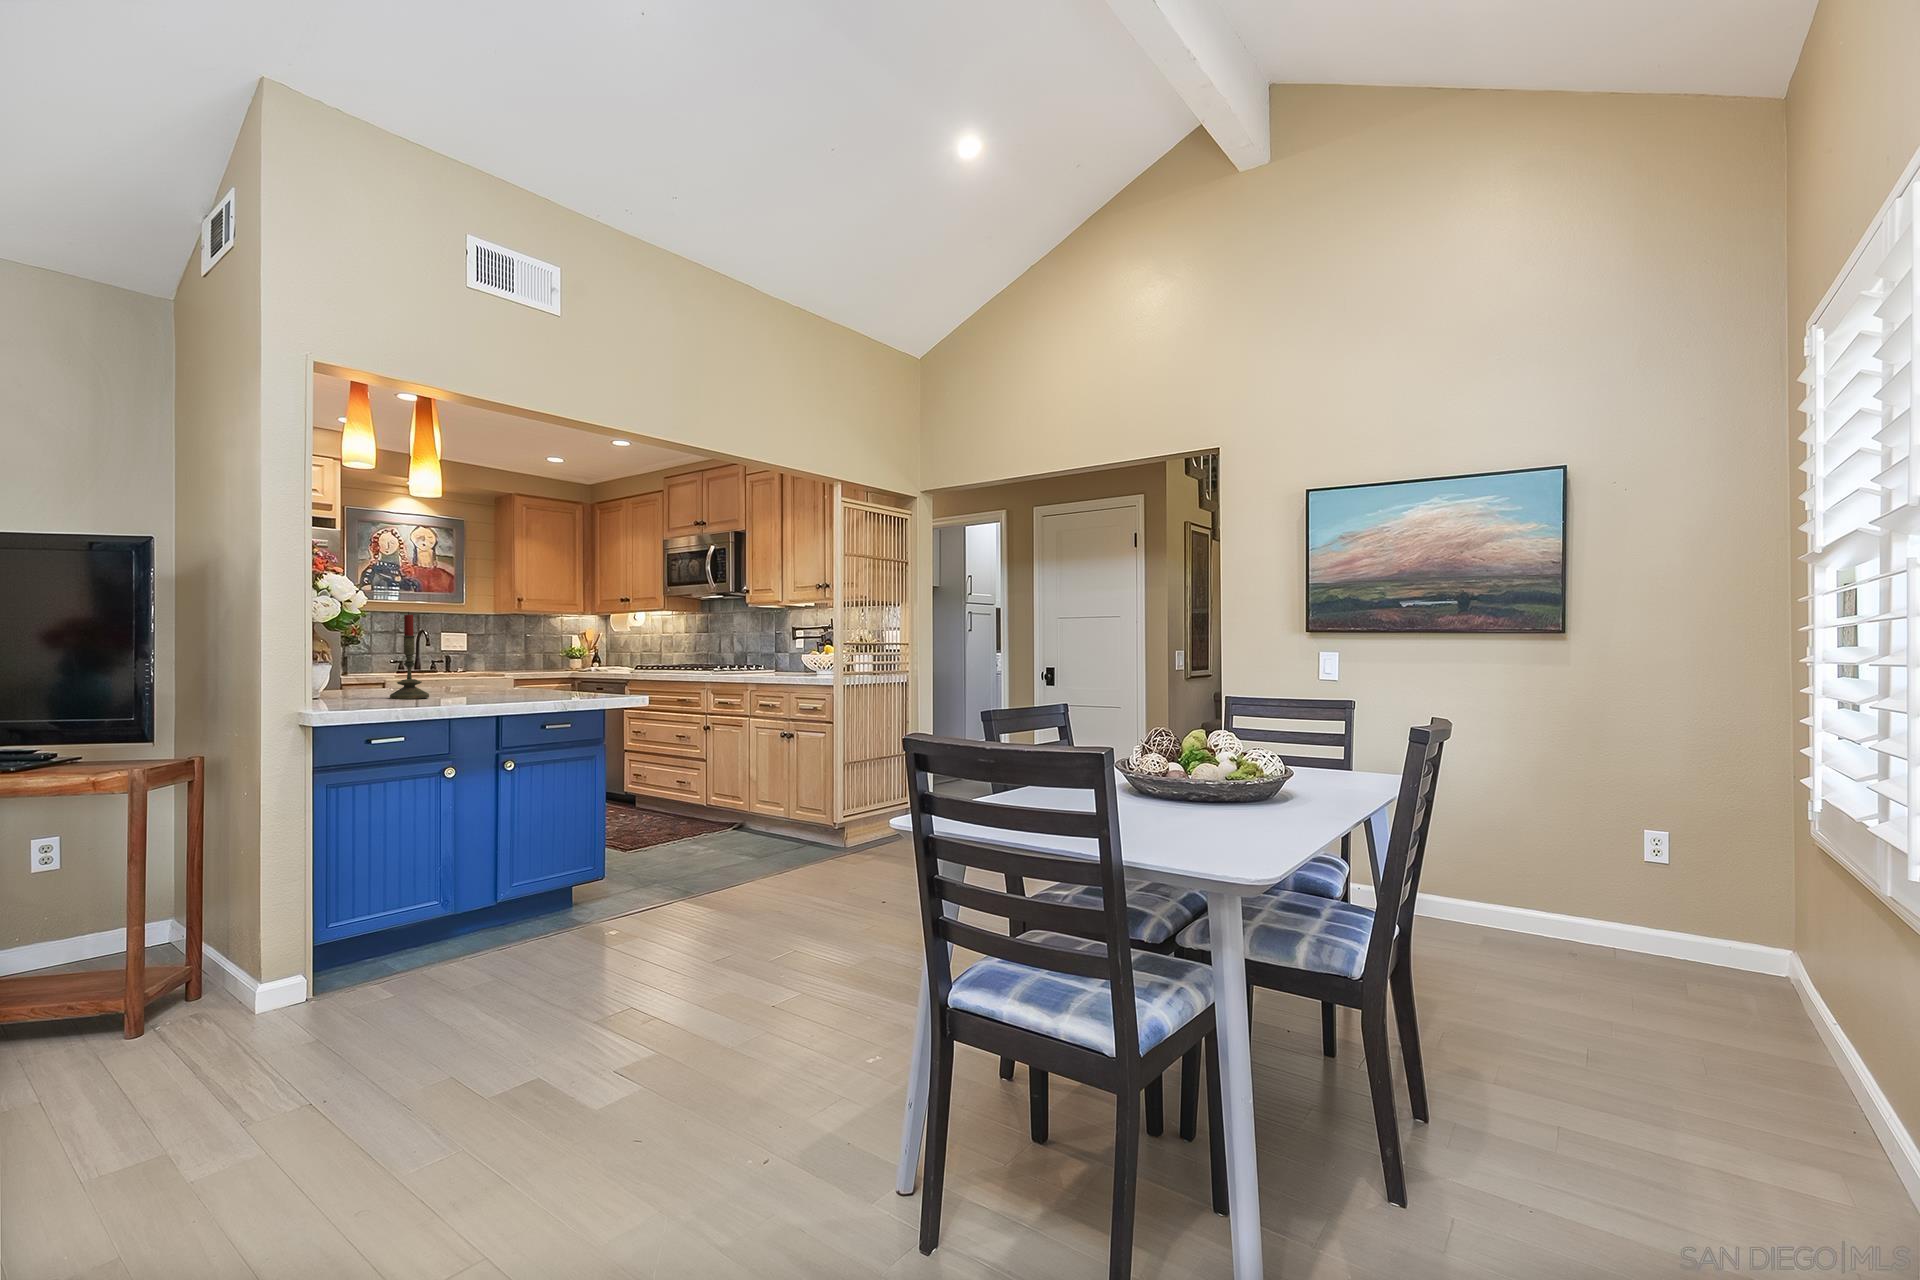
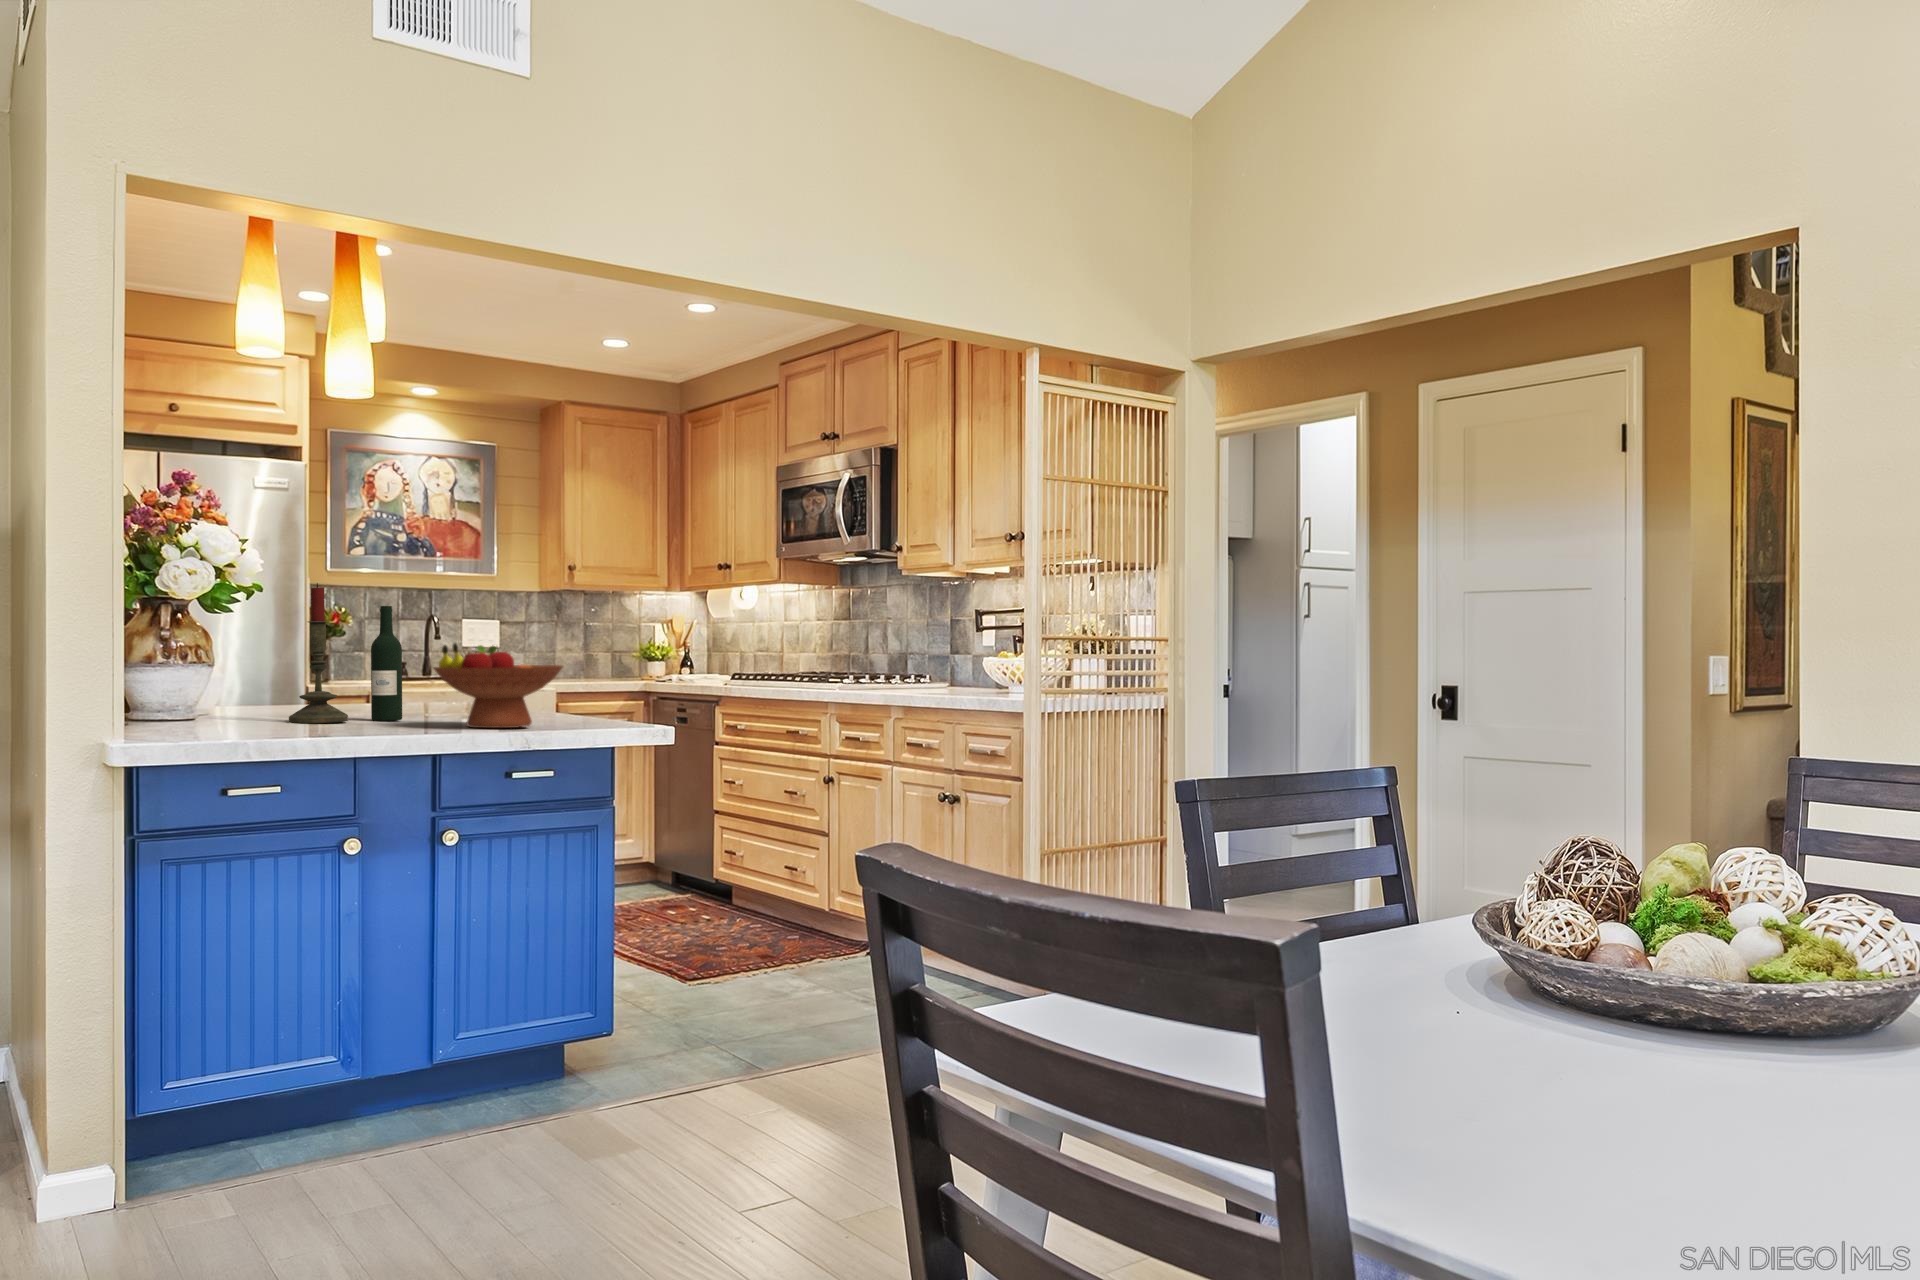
wine bottle: none [440,626,461,697] -> present [371,606,402,721]
fruit bowl: none [488,649,572,700] -> present [433,644,563,728]

